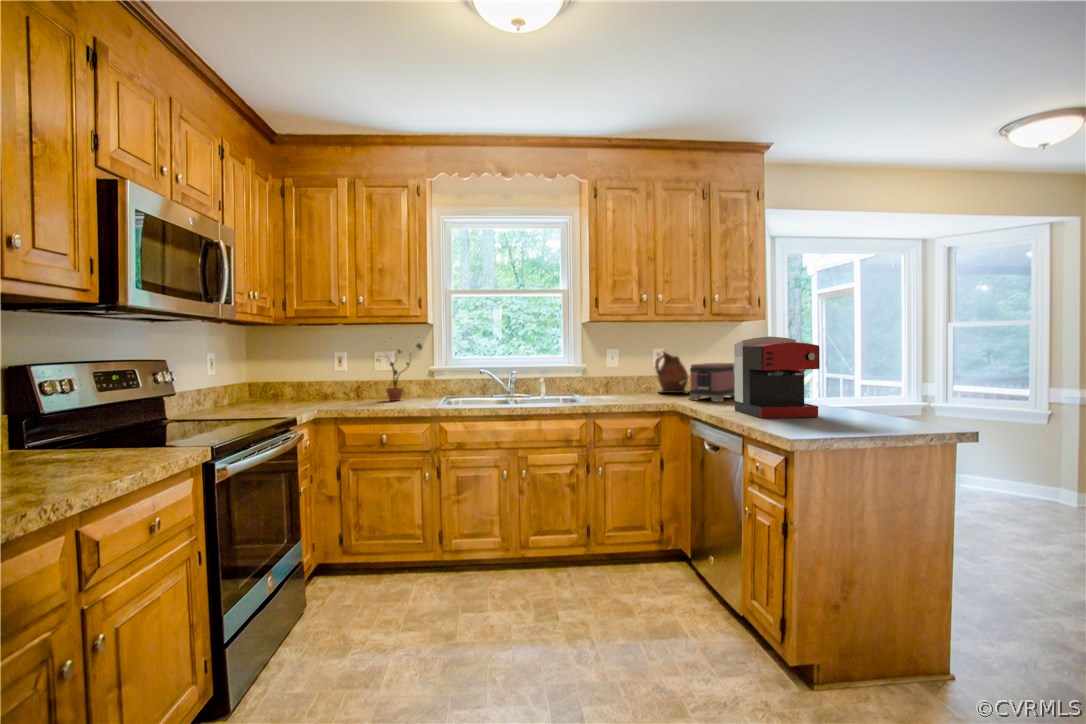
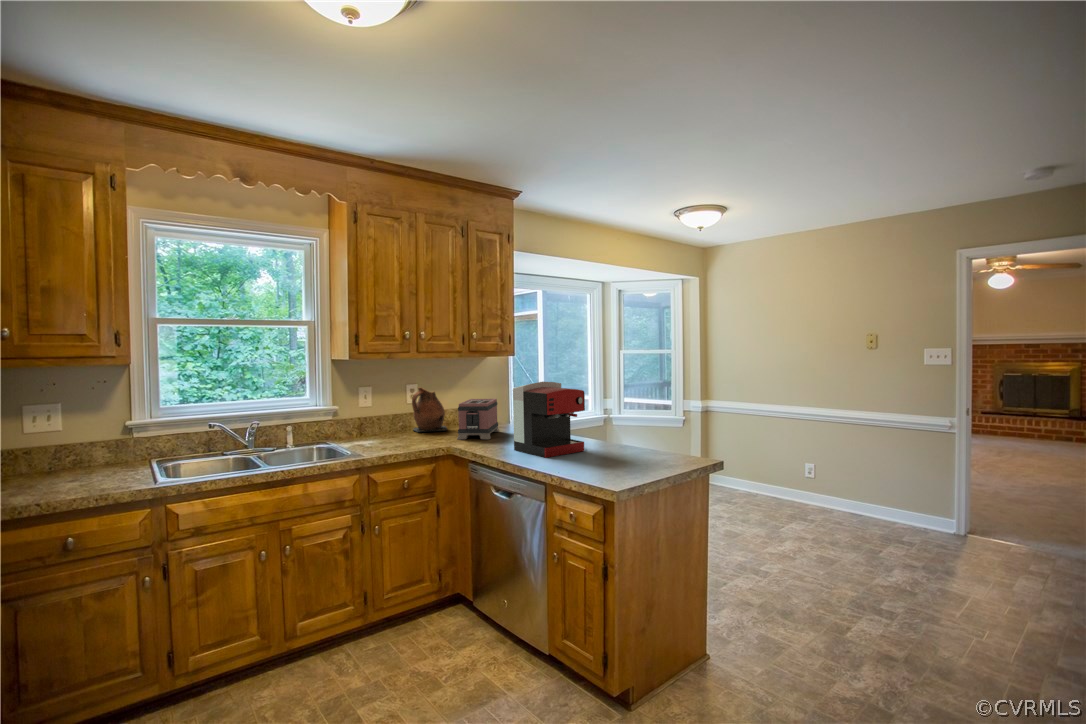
potted plant: present [377,344,422,401] -> none [24,392,100,483]

